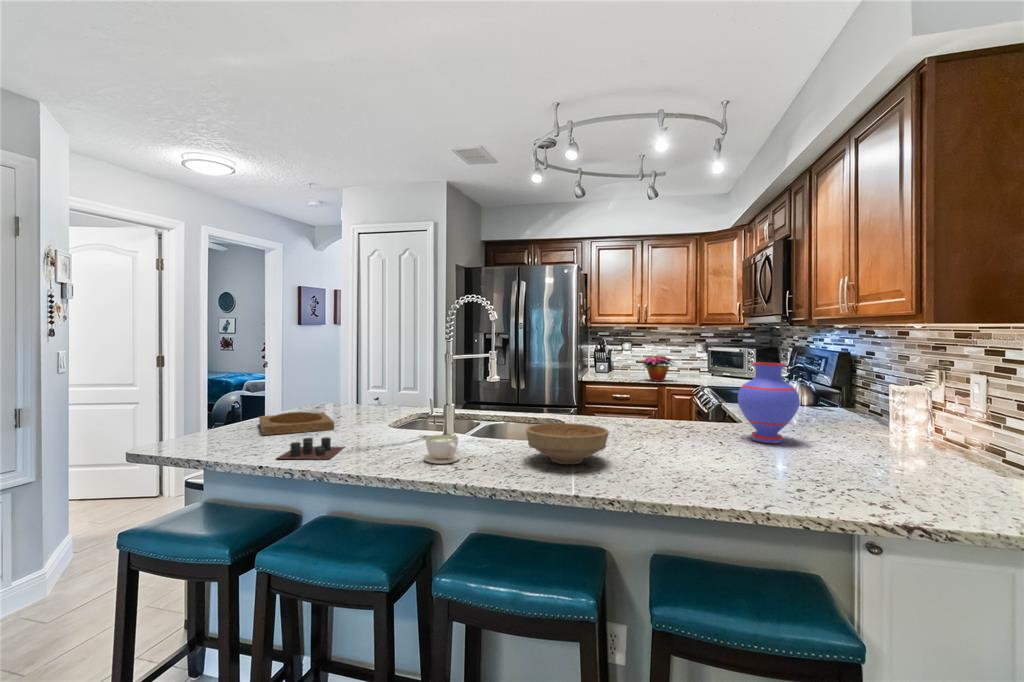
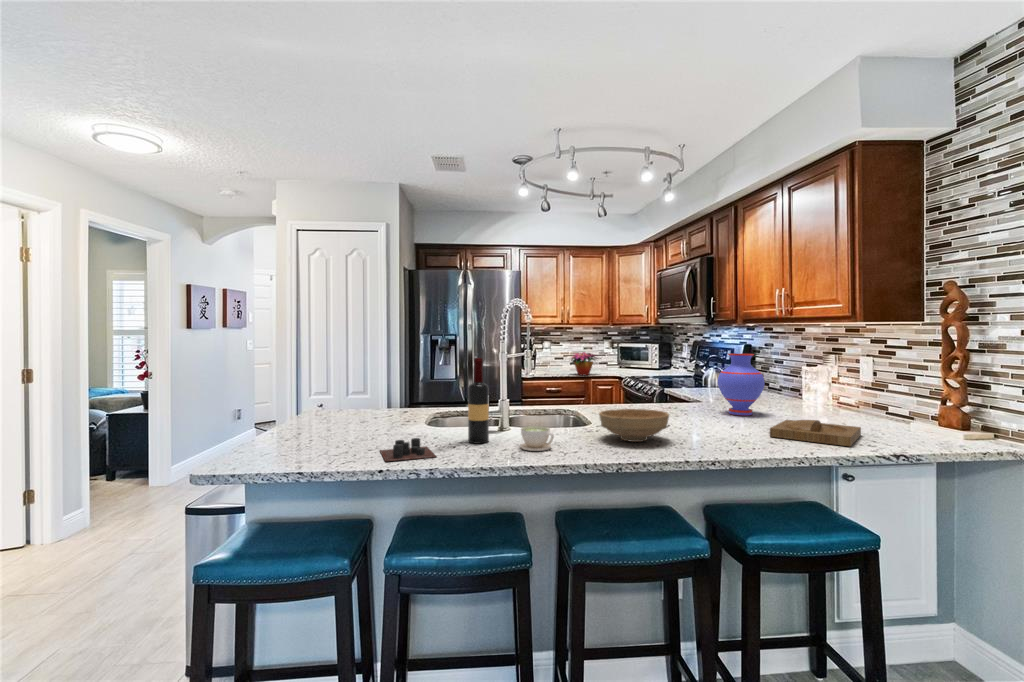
wine bottle: none [390,357,414,449] -> present [468,358,489,443]
tray: present [259,412,334,435] -> present [770,420,861,446]

